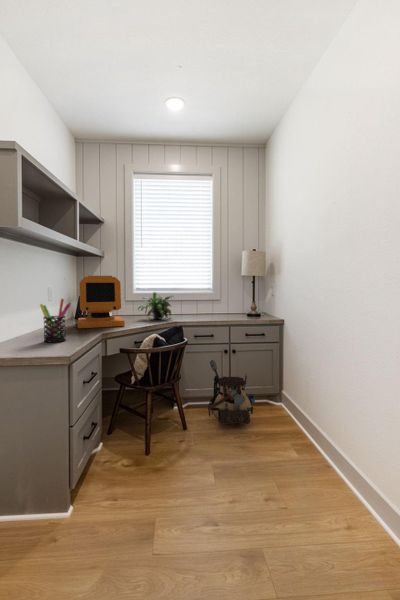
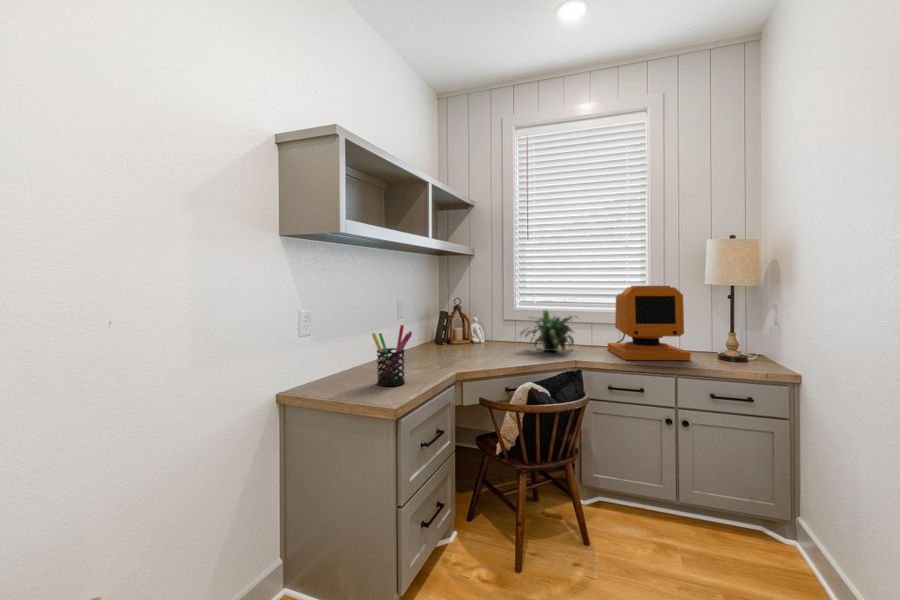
computer monitor: present [78,276,125,328] -> present [607,286,691,360]
backpack: present [208,360,255,424] -> none [624,430,718,555]

